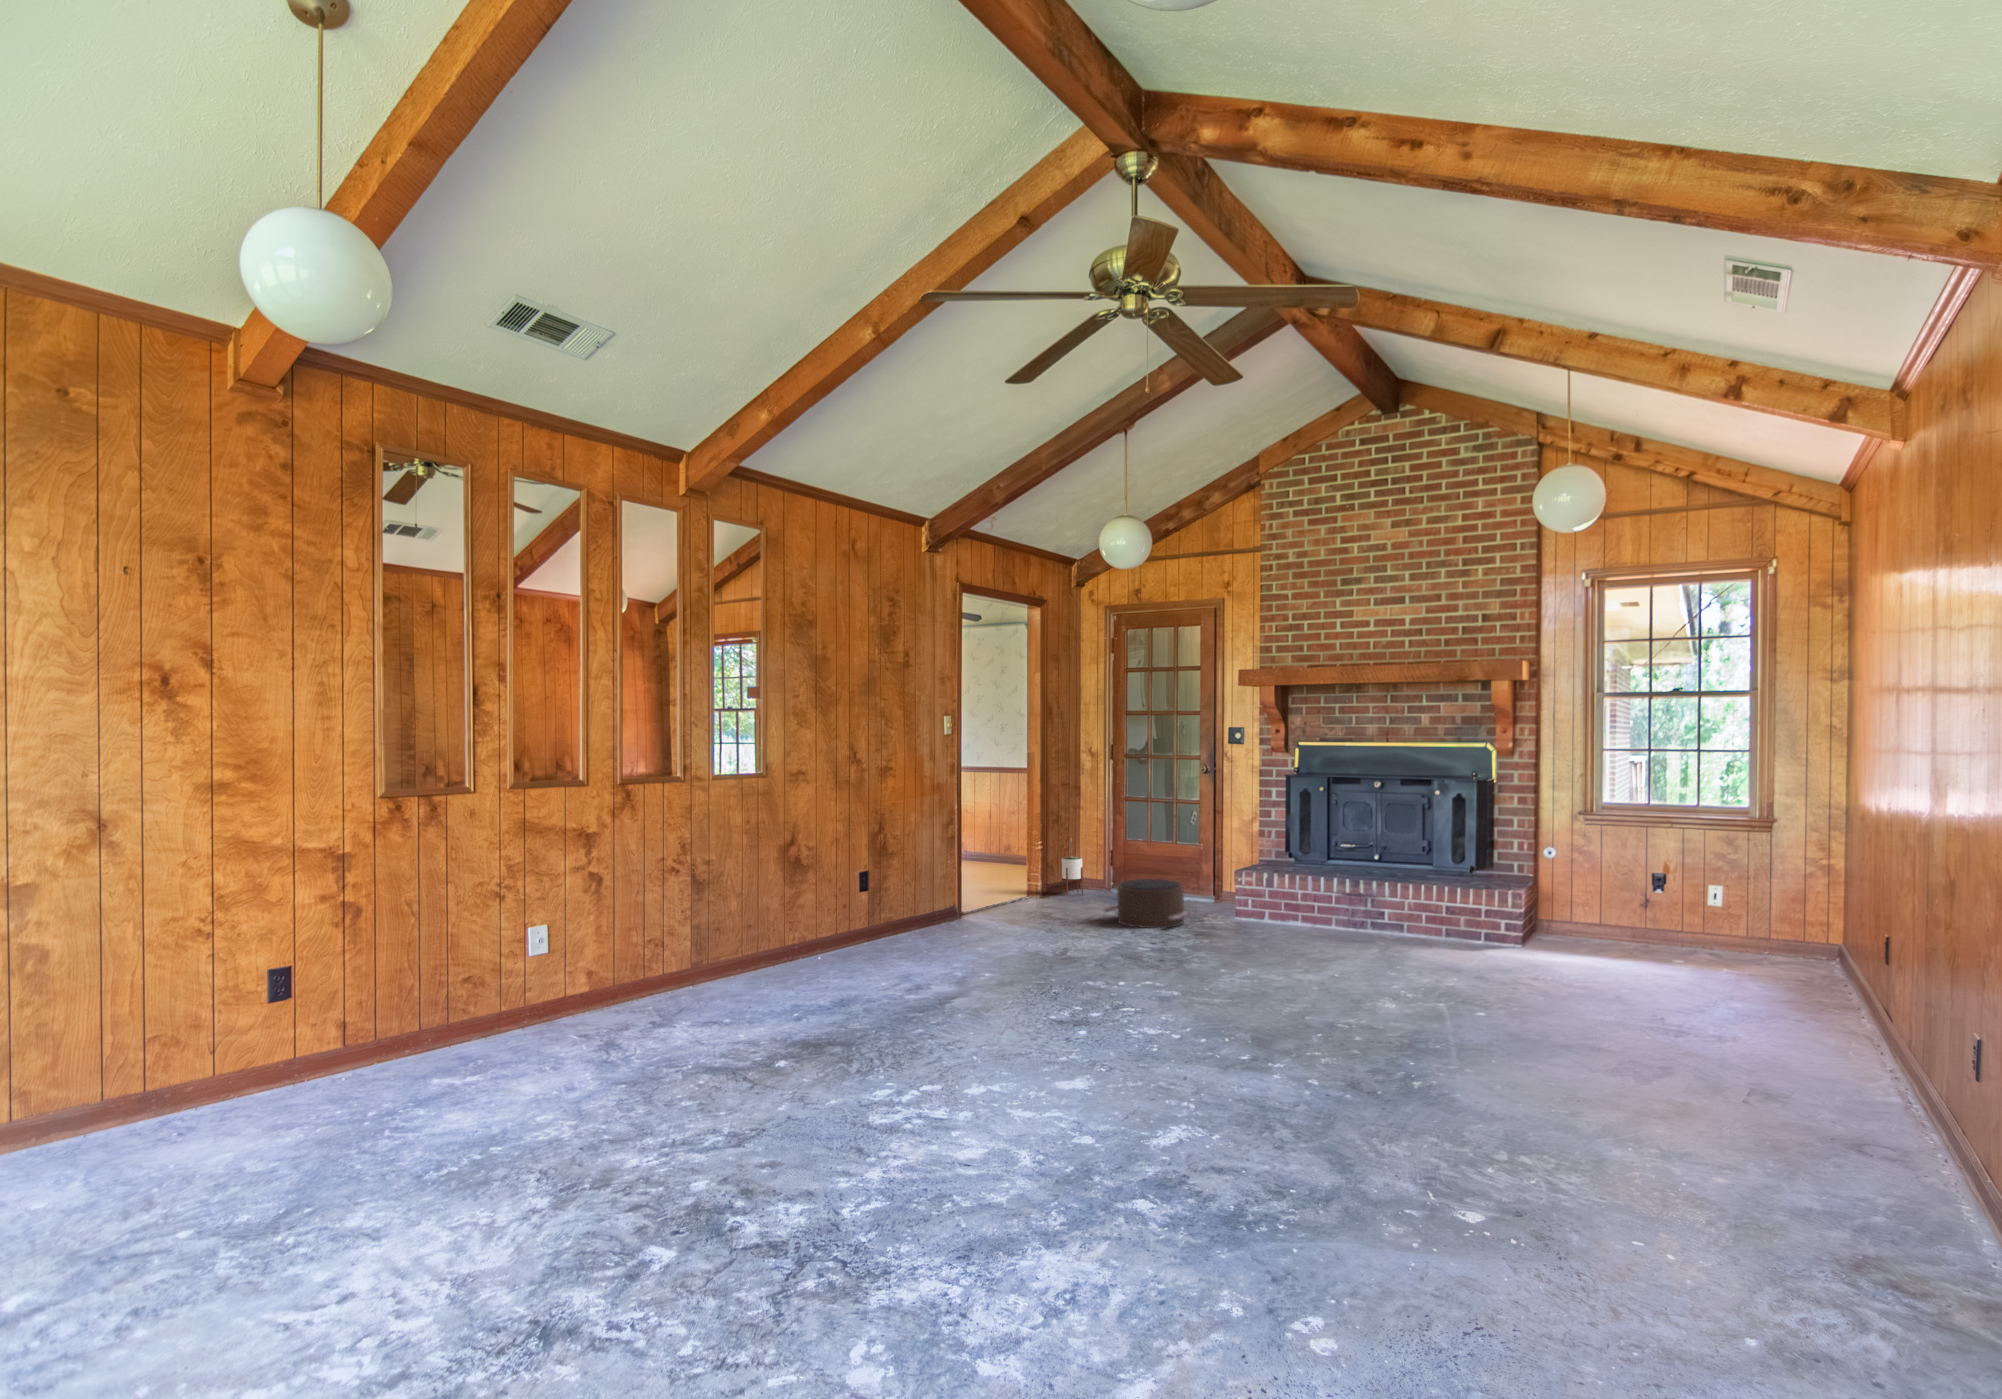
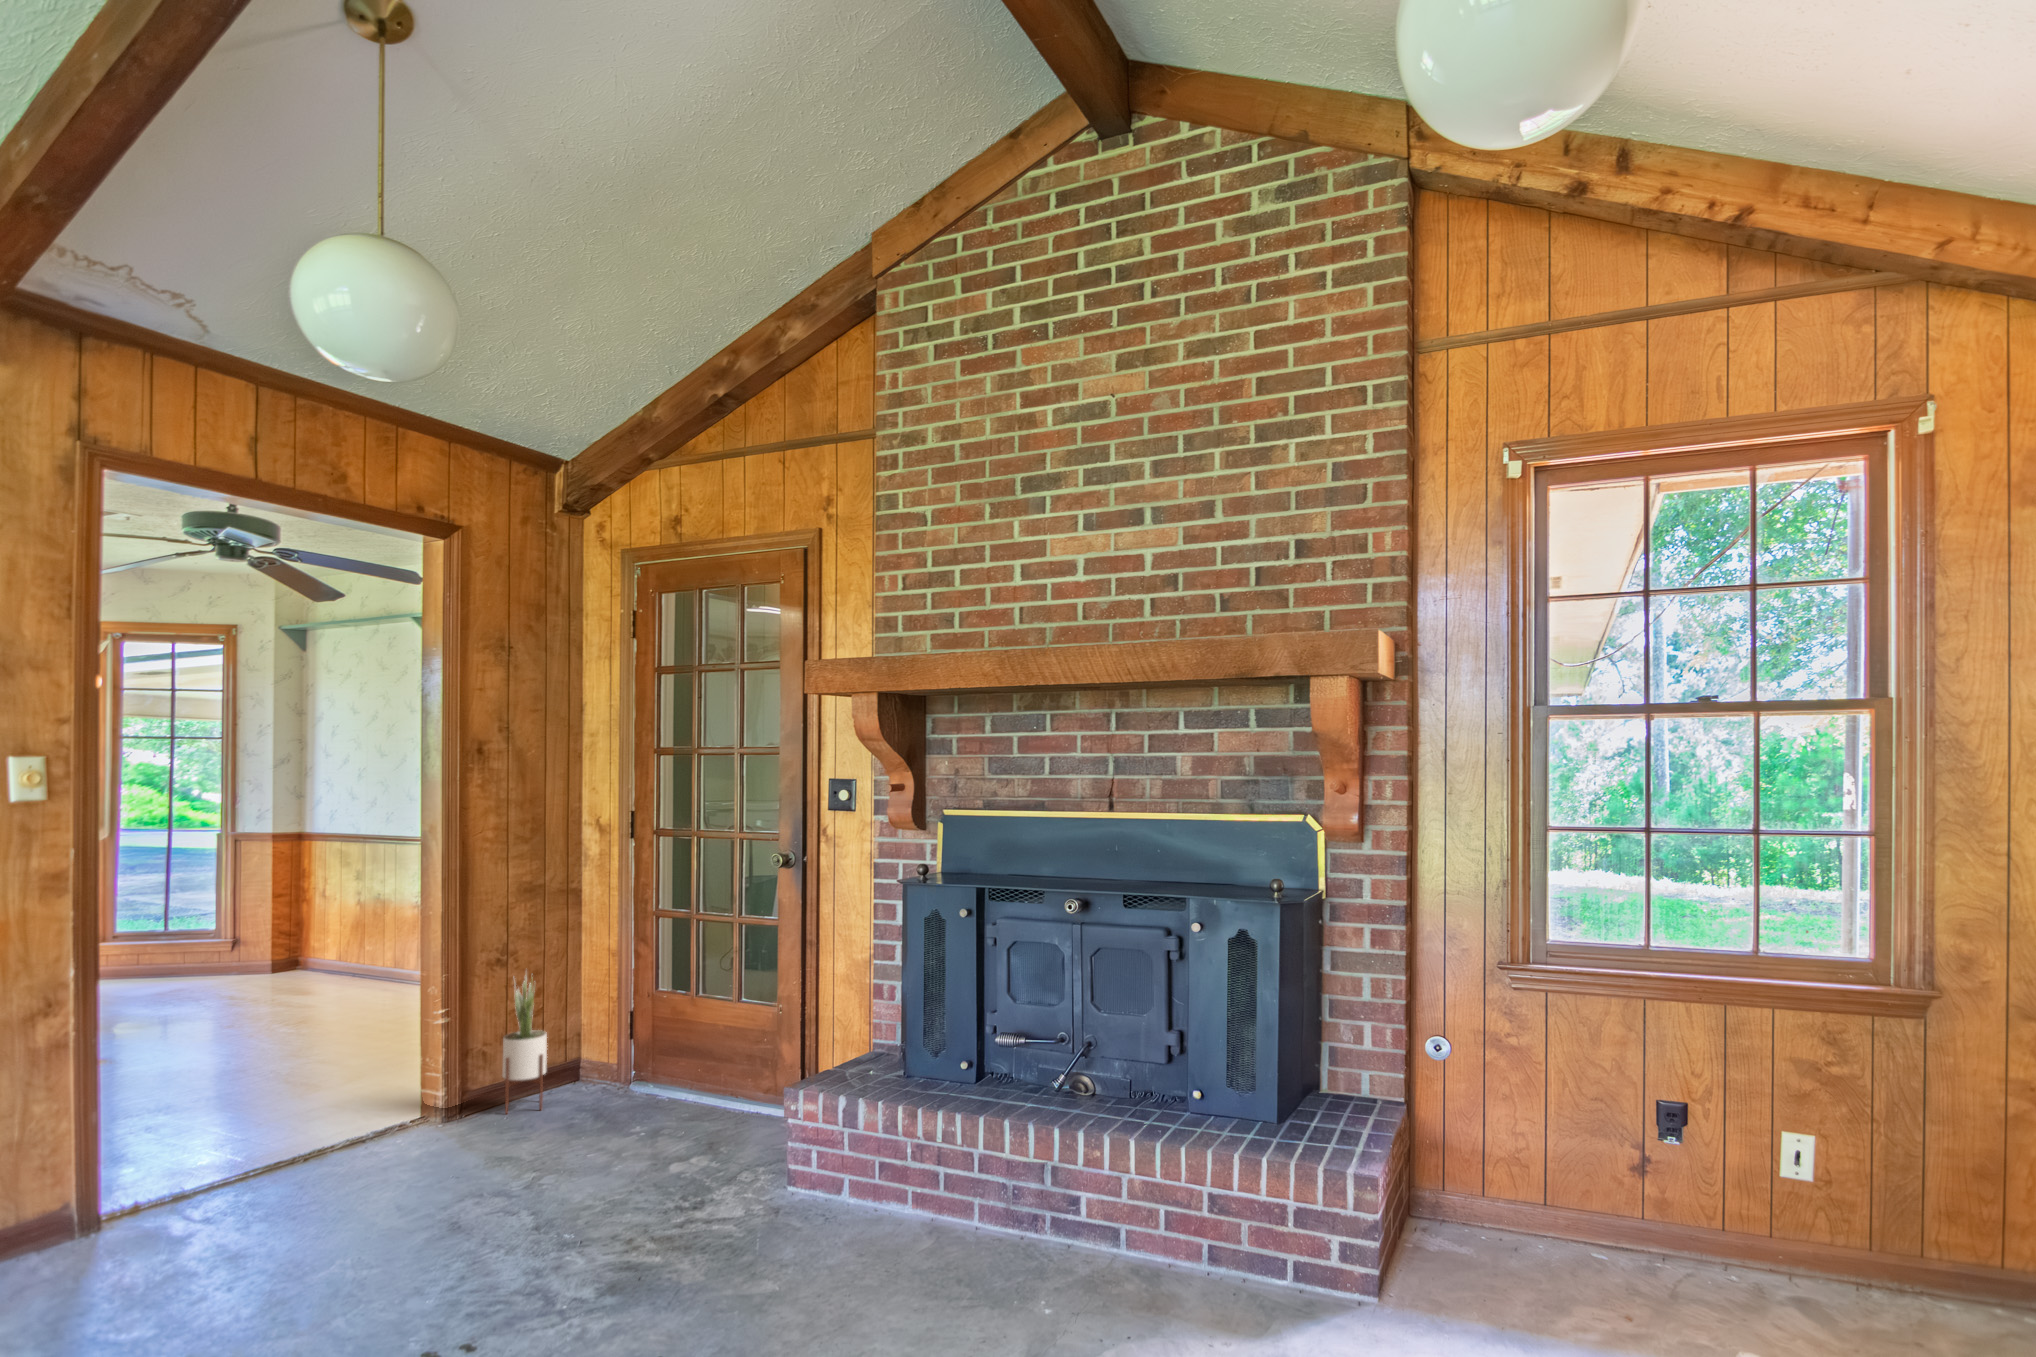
pouf: present [1105,879,1190,928] -> none [459,1113,664,1258]

